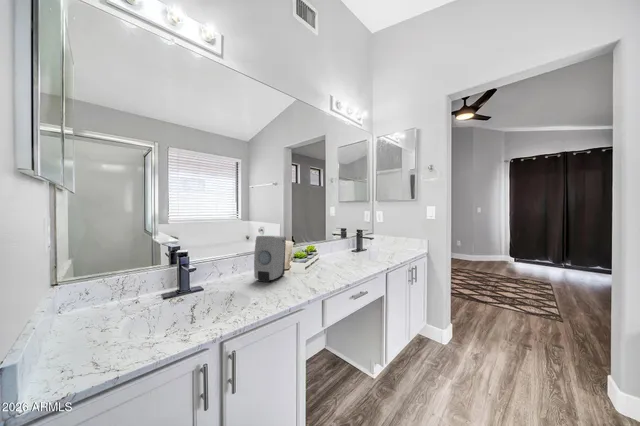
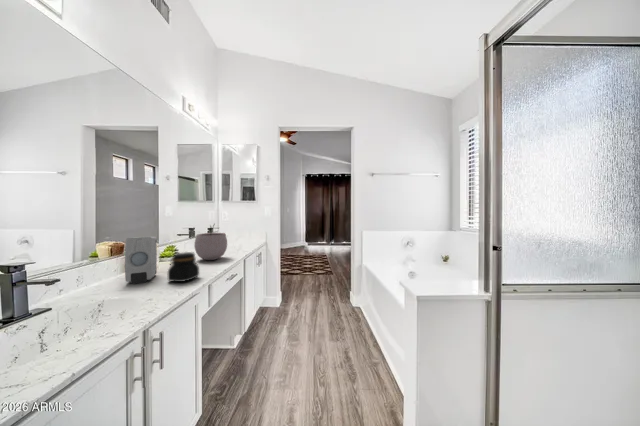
plant pot: none [328,224,363,268] -> present [194,224,227,260]
jar: none [282,257,313,291] -> present [168,252,199,282]

